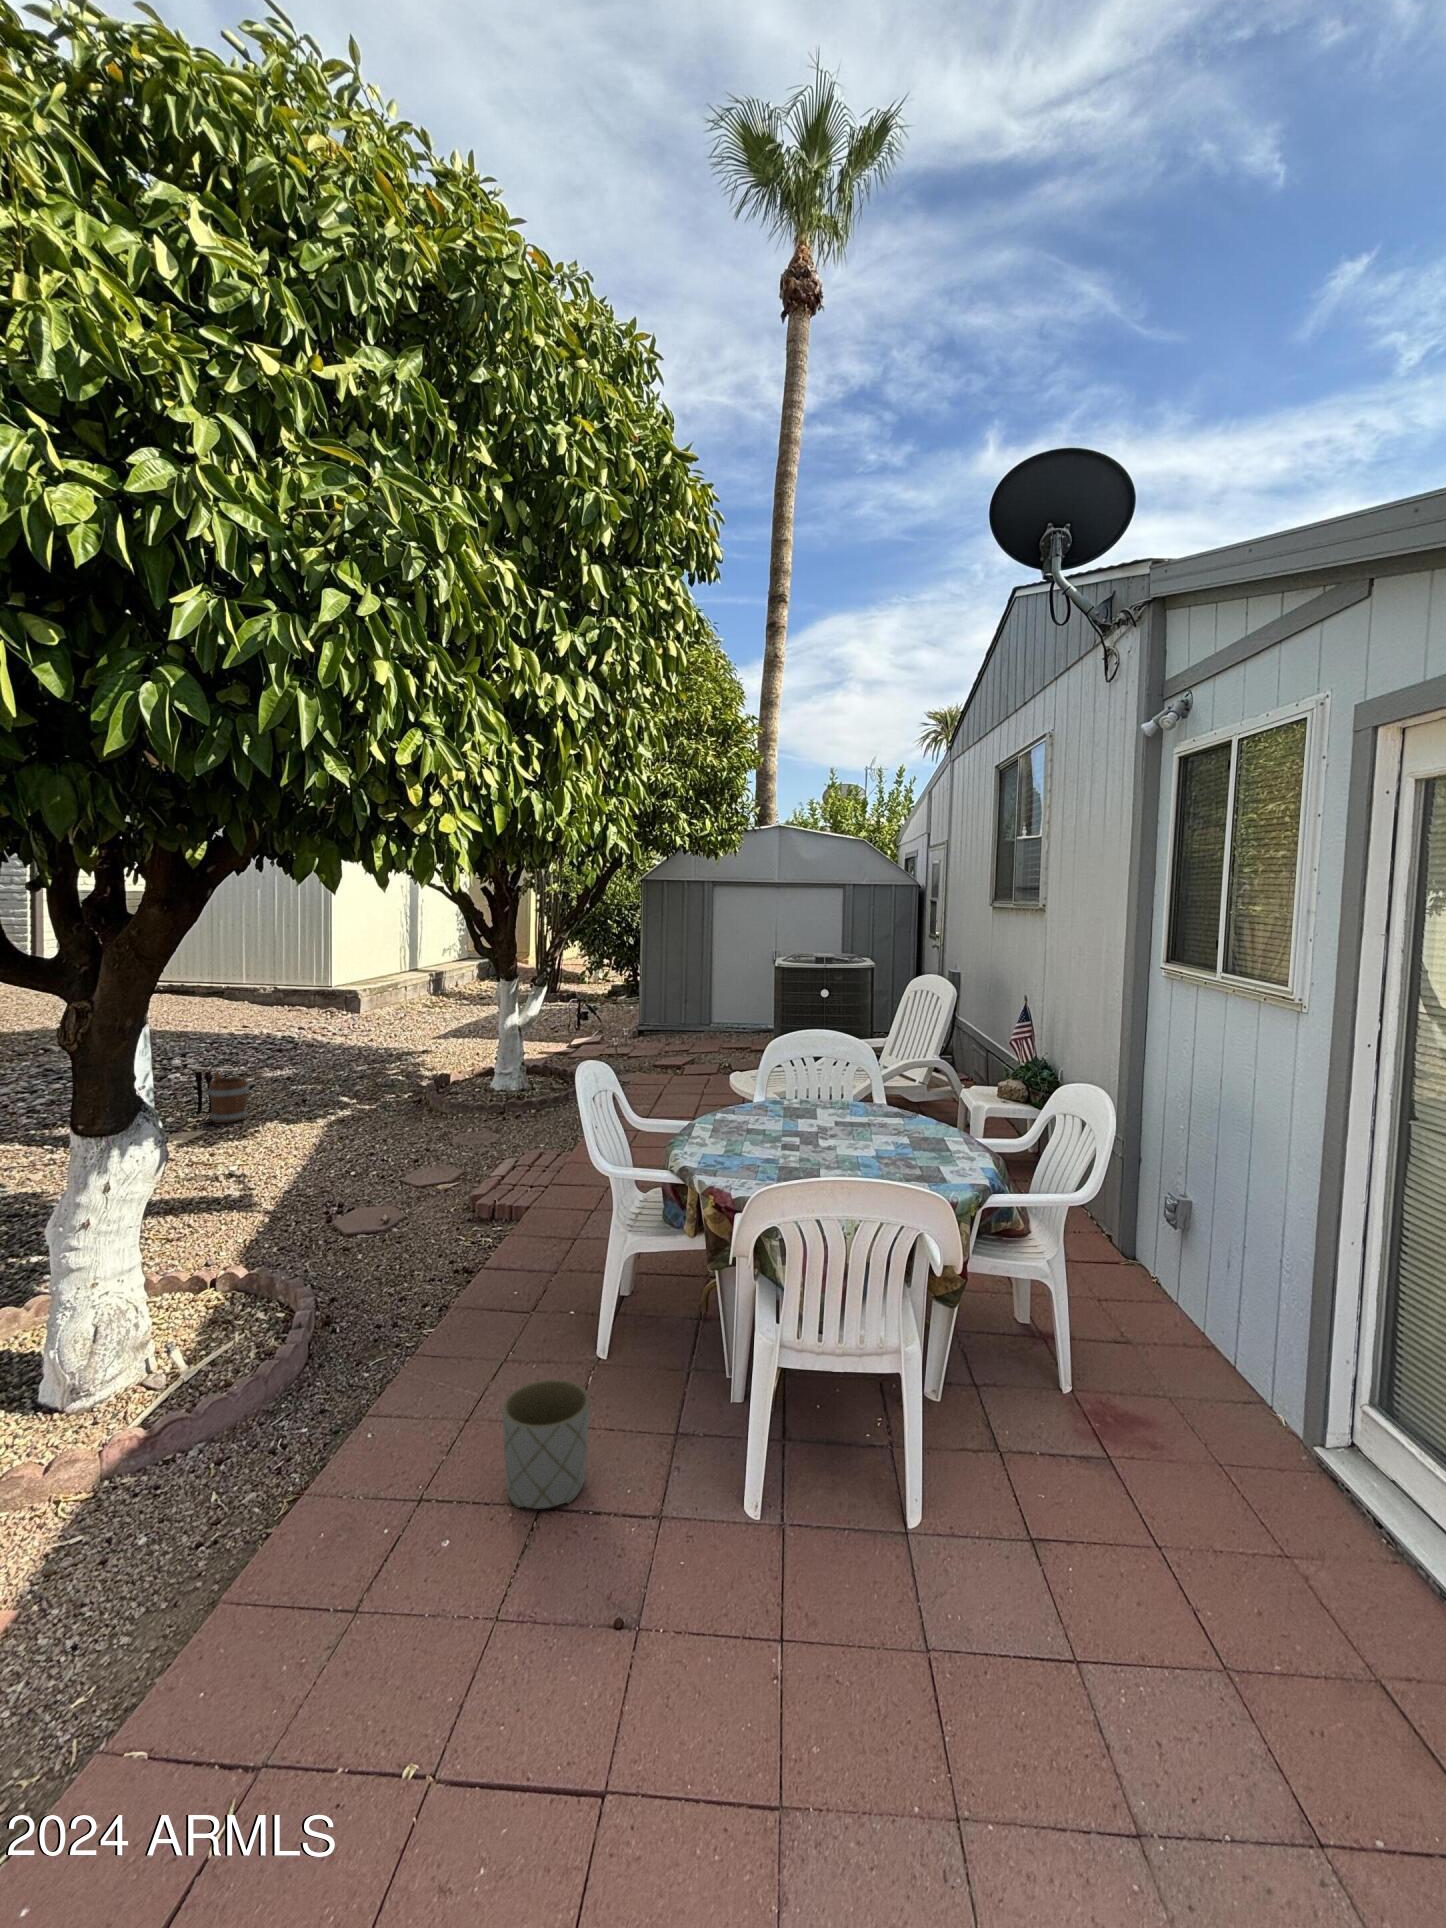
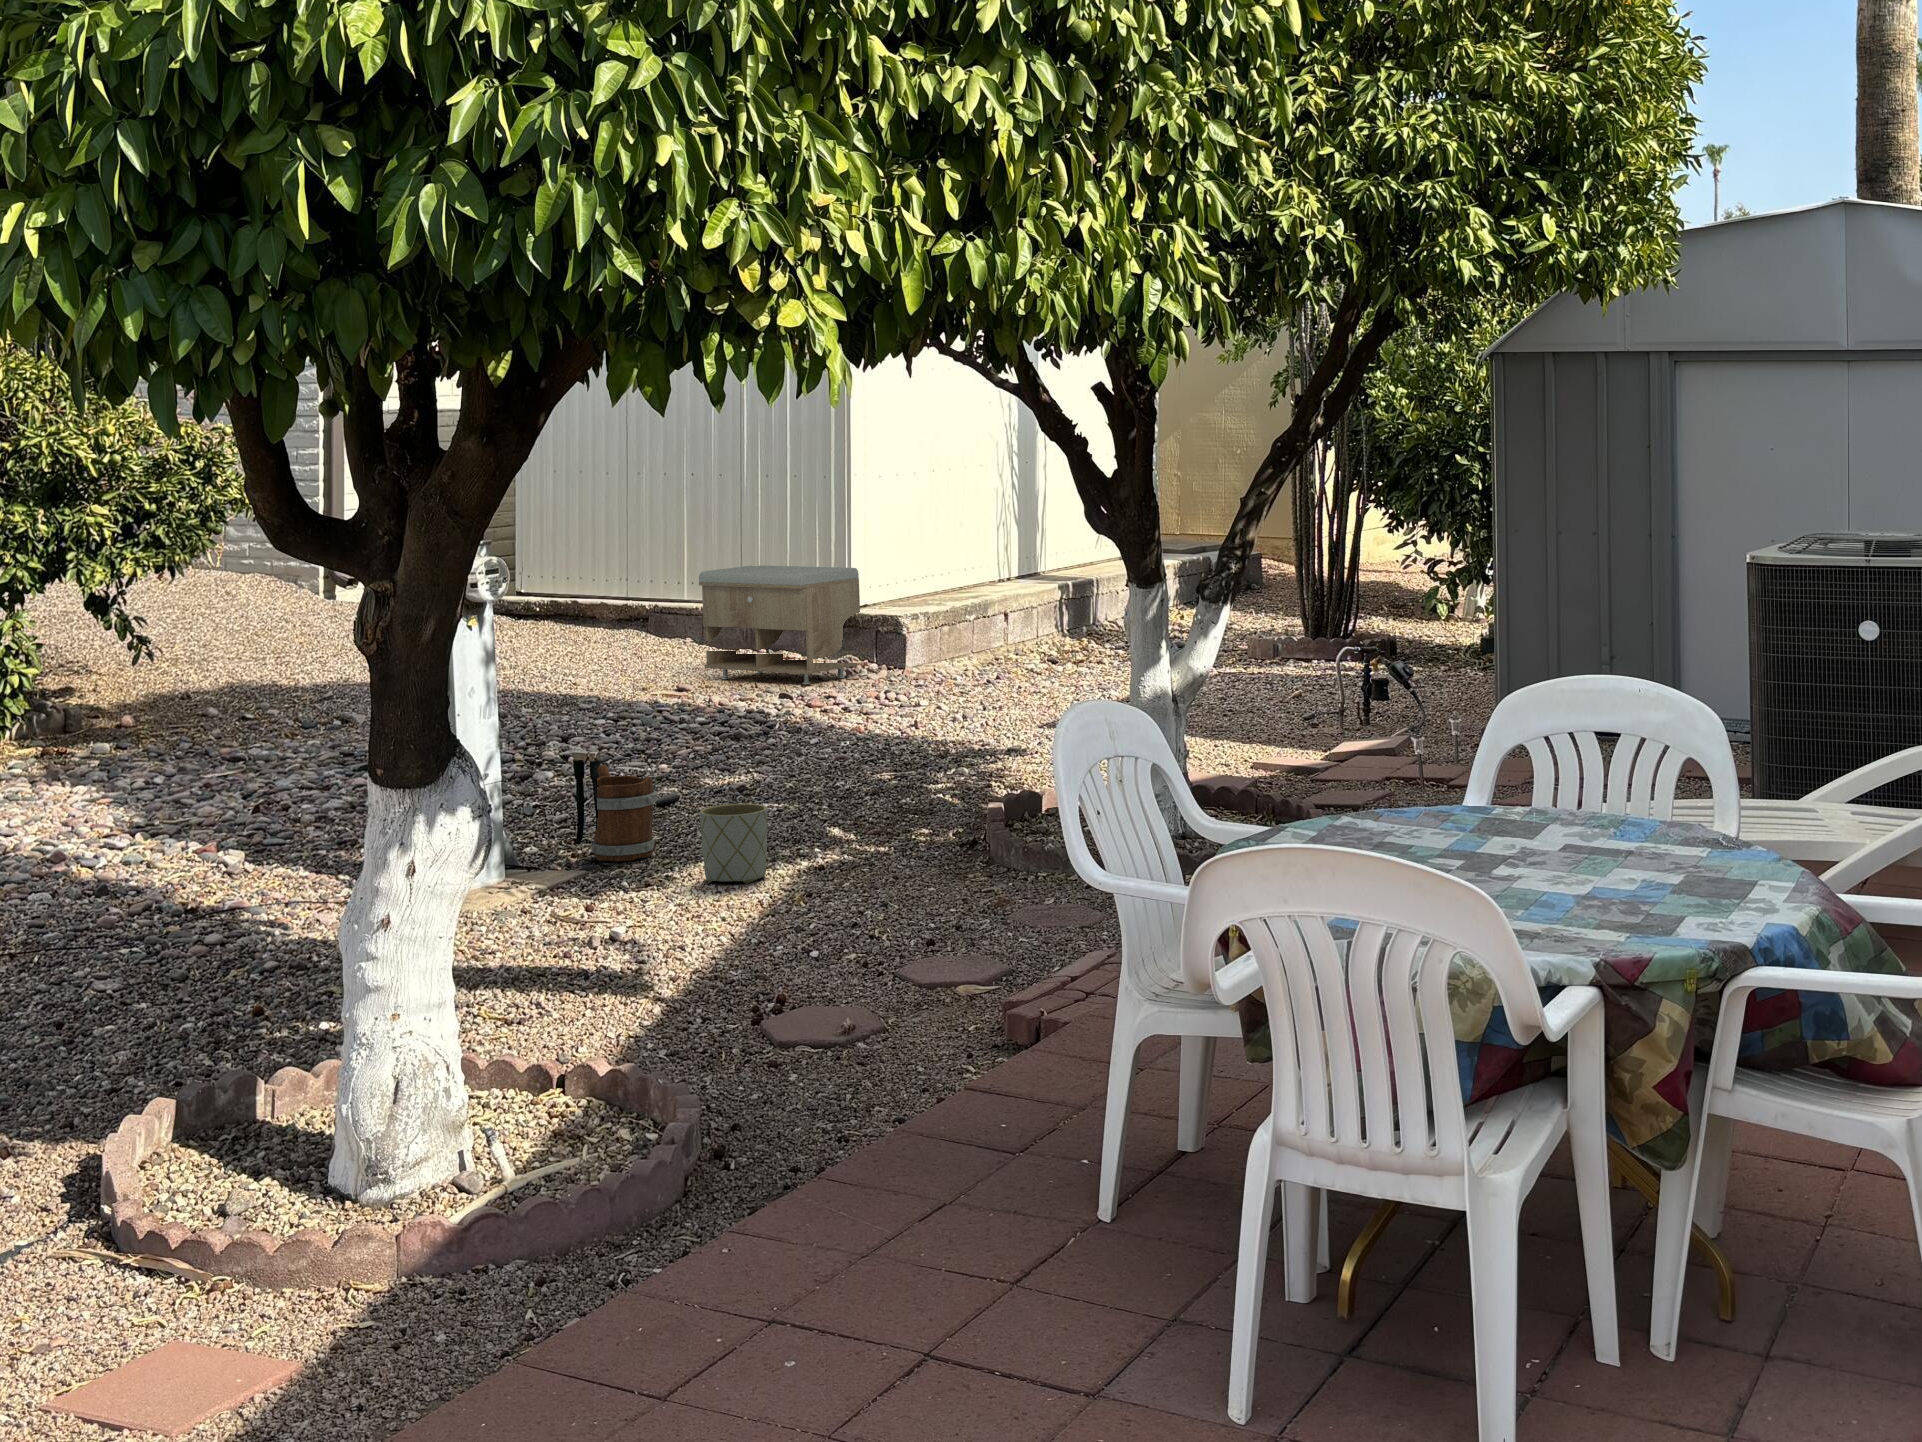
storage bench: none [255,965,338,1021] -> present [699,566,860,684]
planter: present [502,1380,590,1509] -> present [700,804,767,884]

